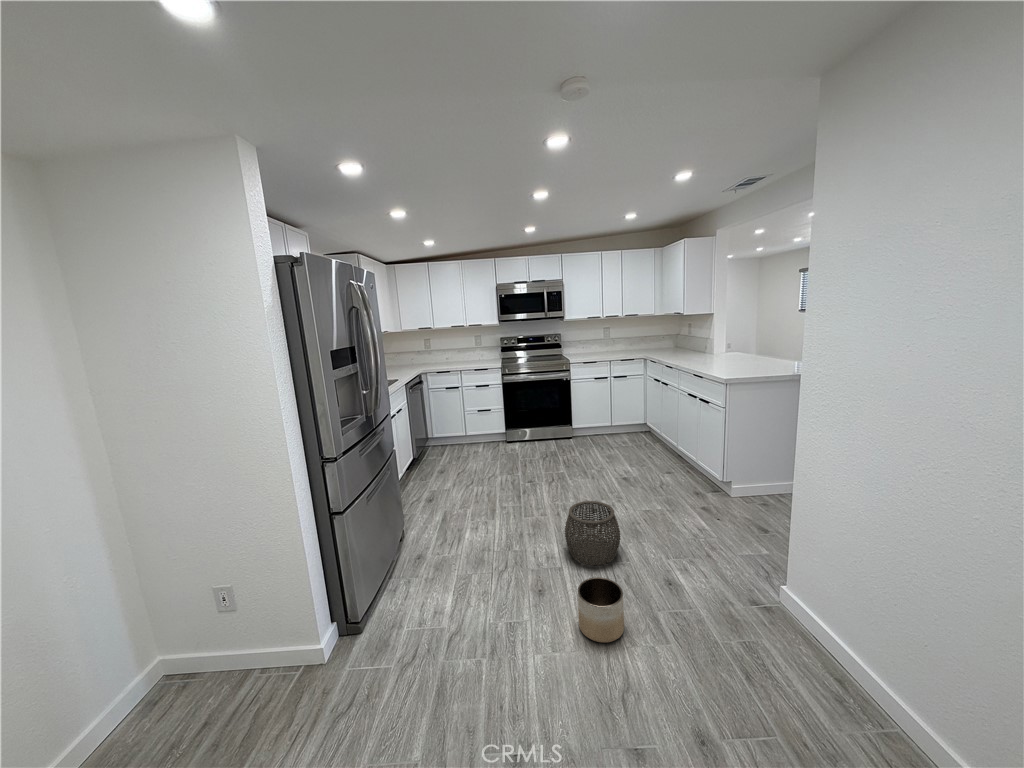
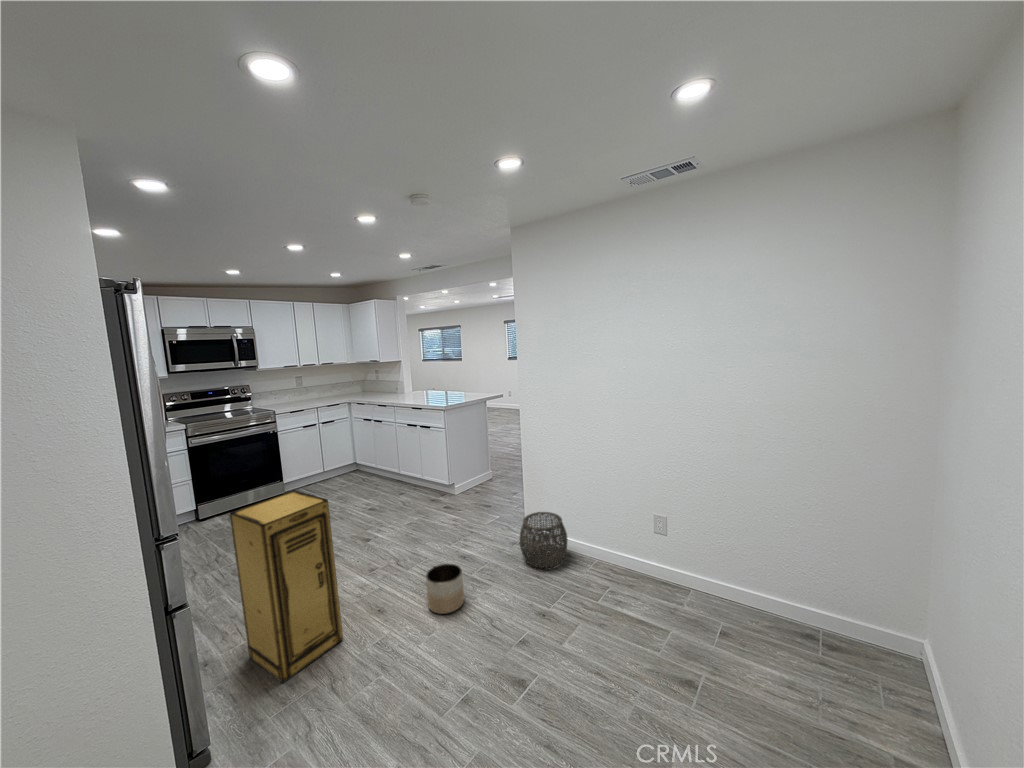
storage cabinet: none [418,444,494,608] -> present [230,490,343,683]
woven basket: present [565,501,621,566] -> present [520,512,568,568]

